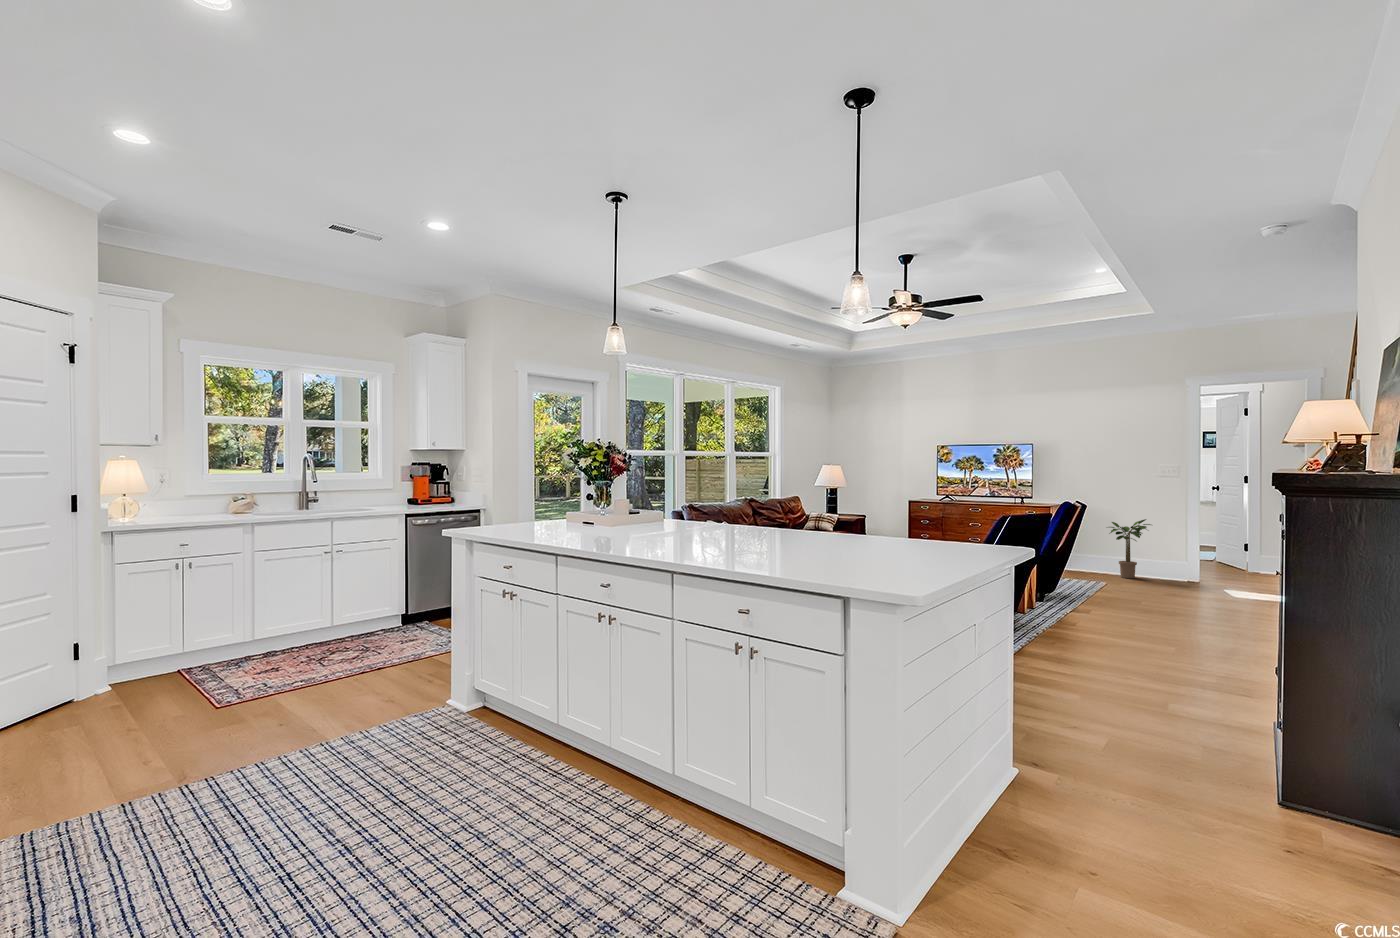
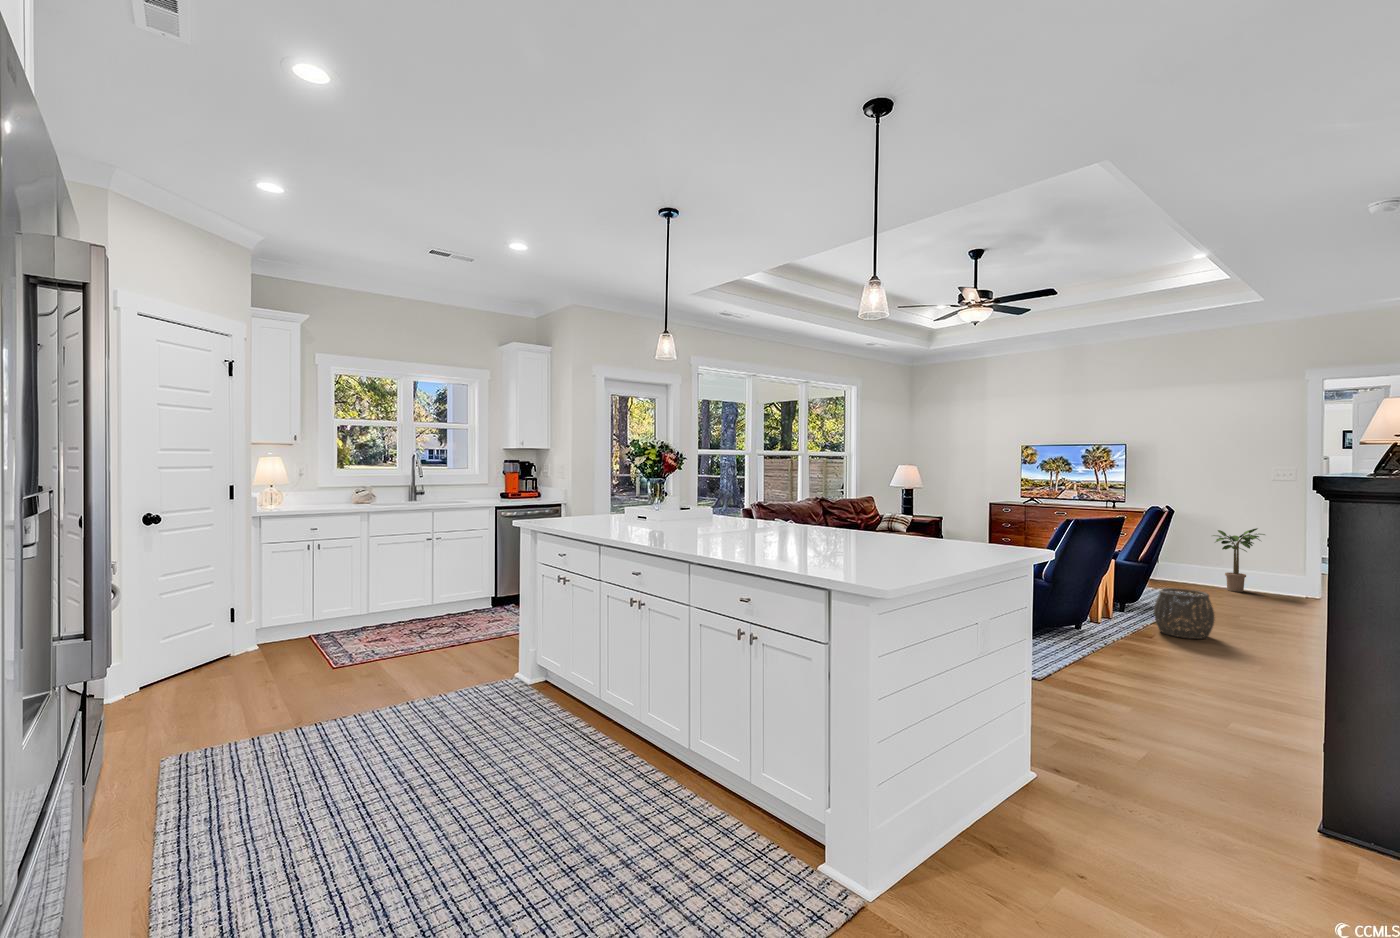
woven basket: none [1073,577,1128,625] -> present [1154,588,1215,639]

